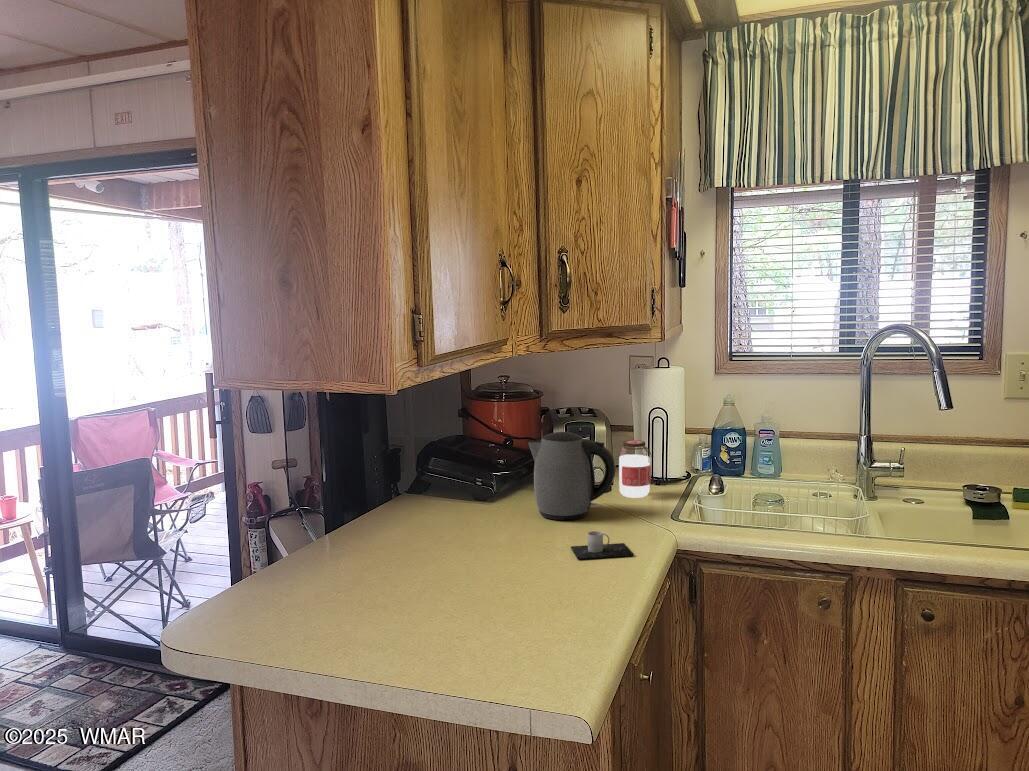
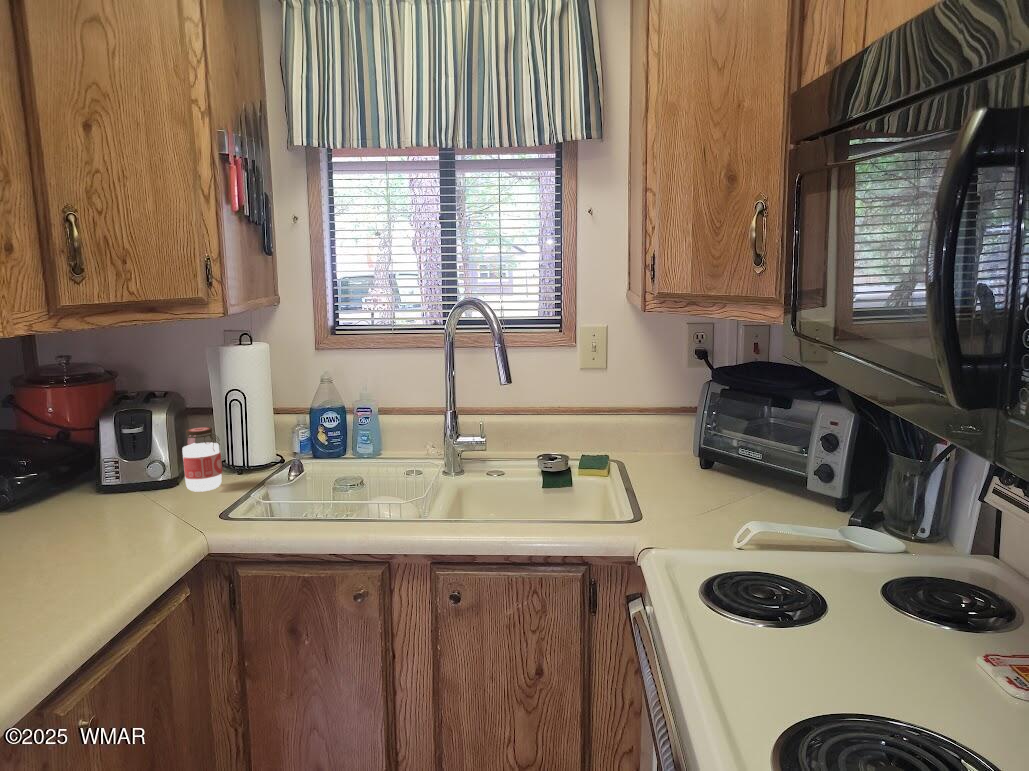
kettle: present [528,432,616,520] -> none [42,424,155,528]
mug: present [571,531,633,559] -> none [47,544,128,581]

